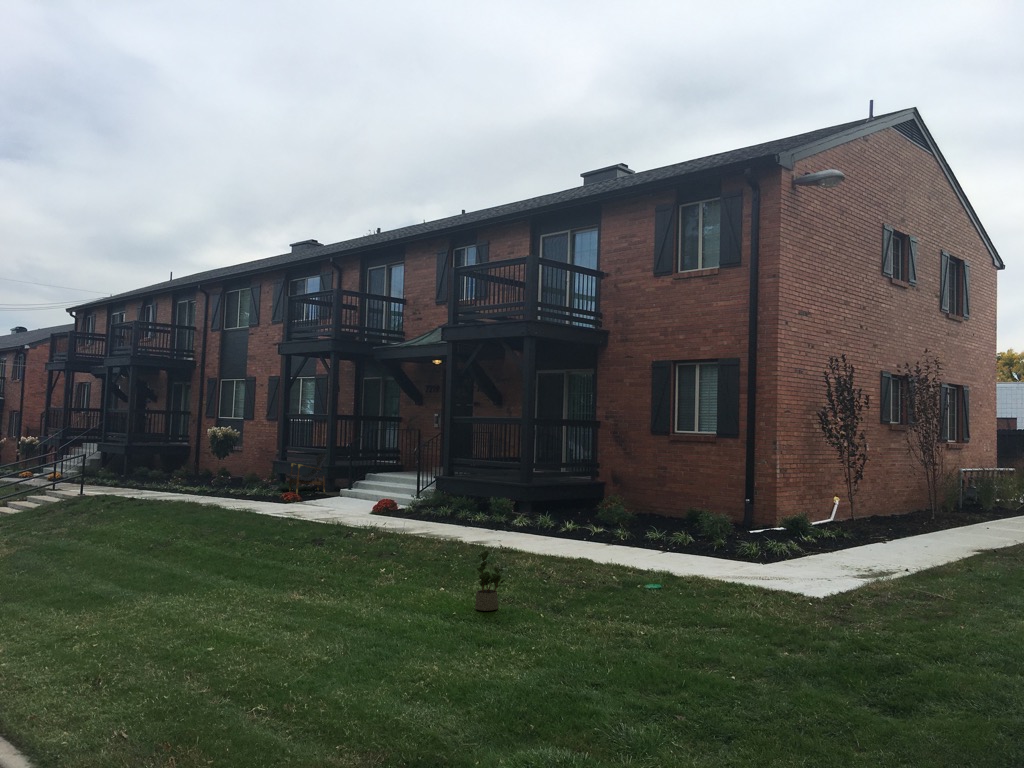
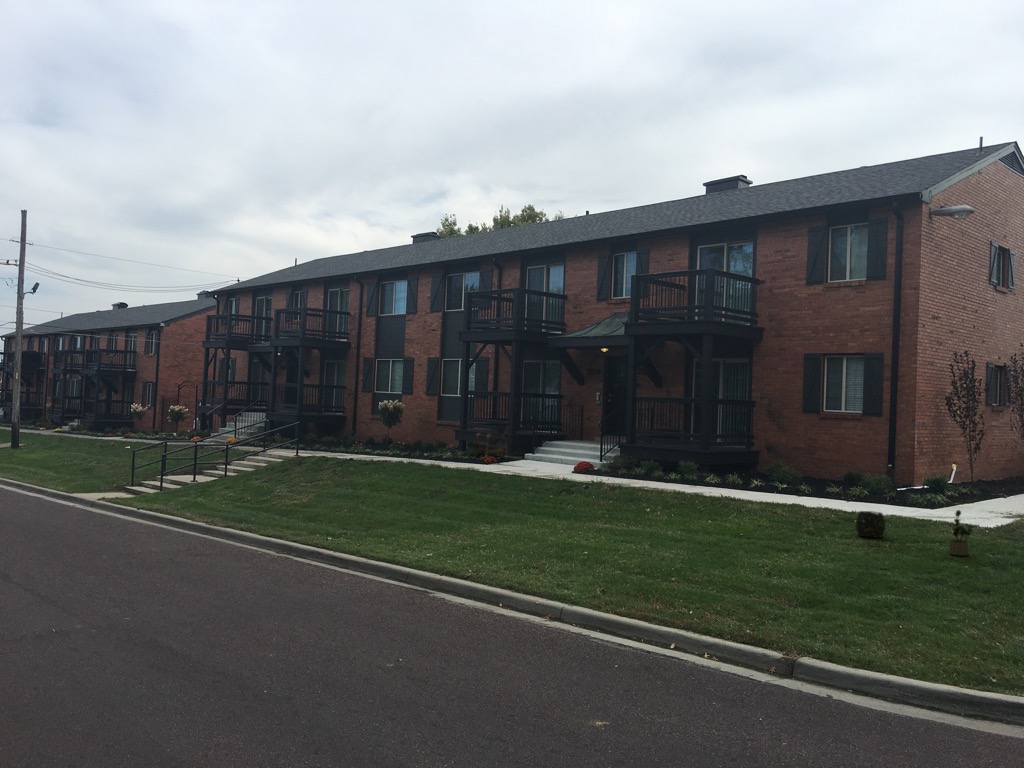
potted plant: present [475,551,505,611] -> present [949,510,973,556]
woven basket: none [602,570,643,611] -> present [856,511,886,538]

